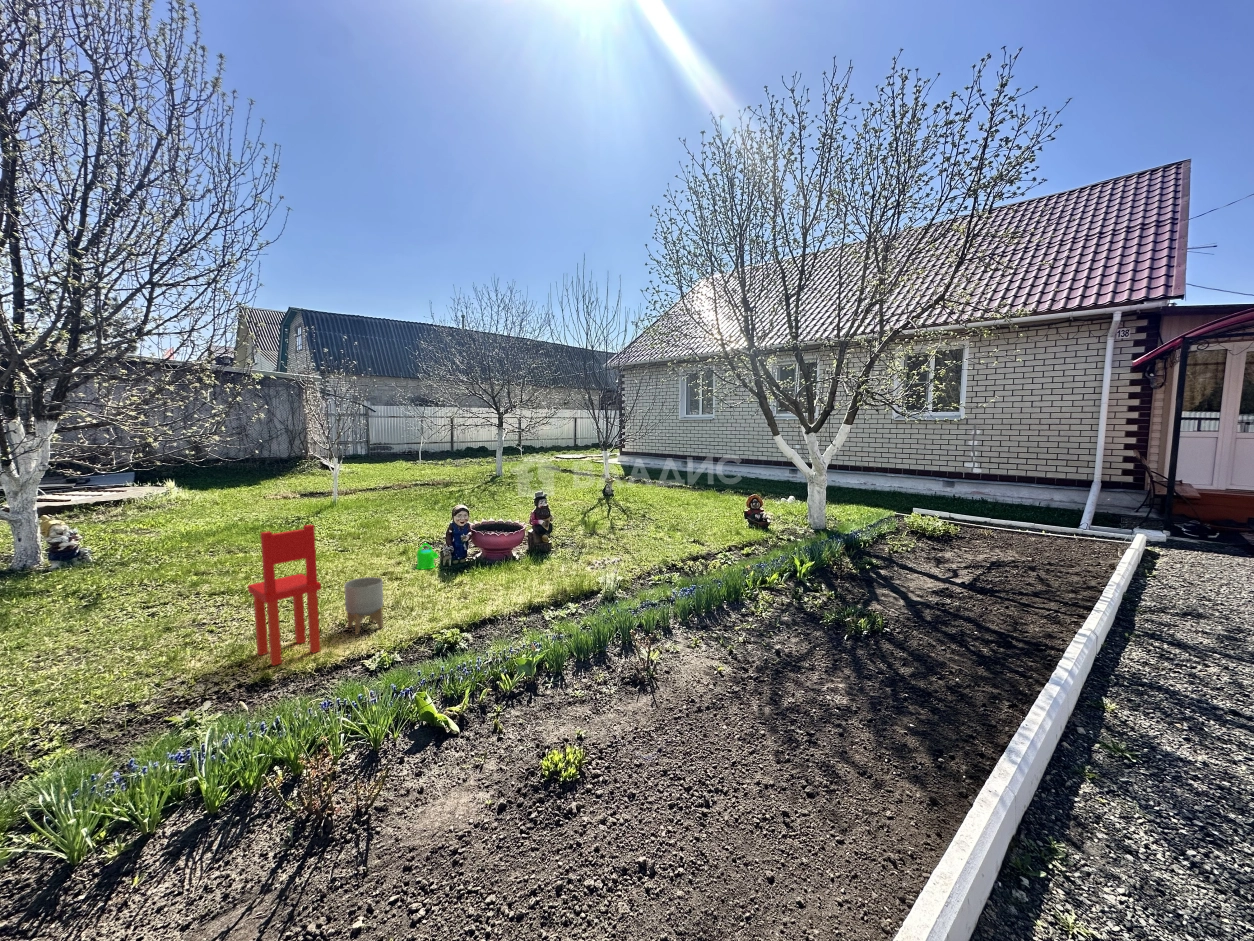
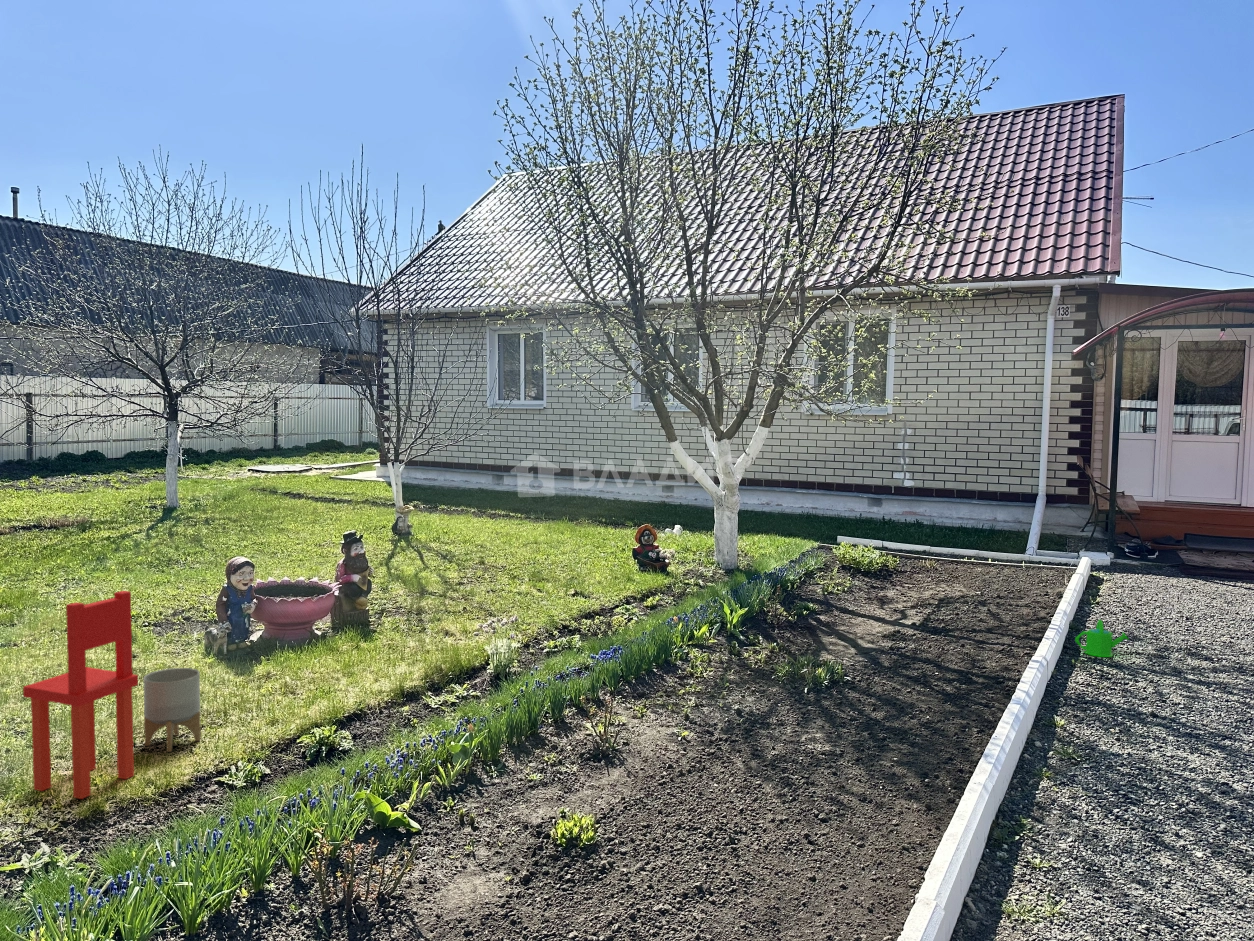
watering can: present [416,543,438,569] -> present [1075,620,1128,657]

